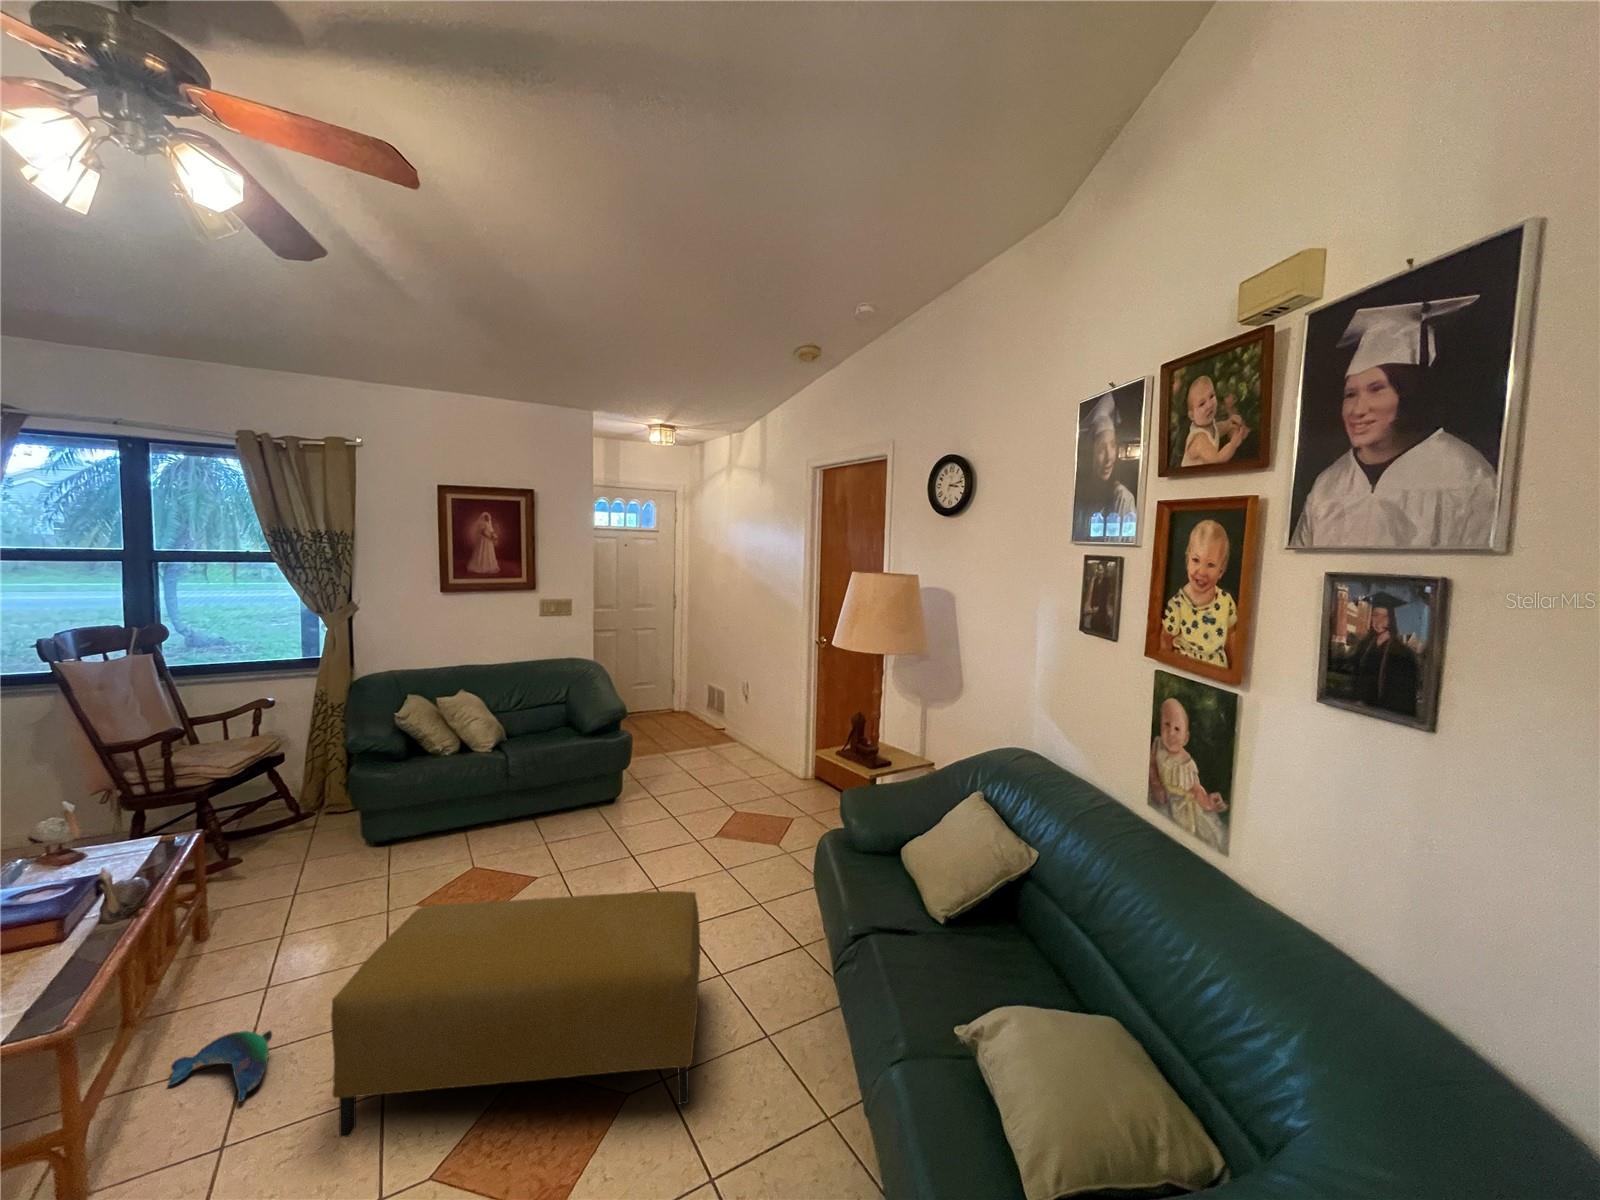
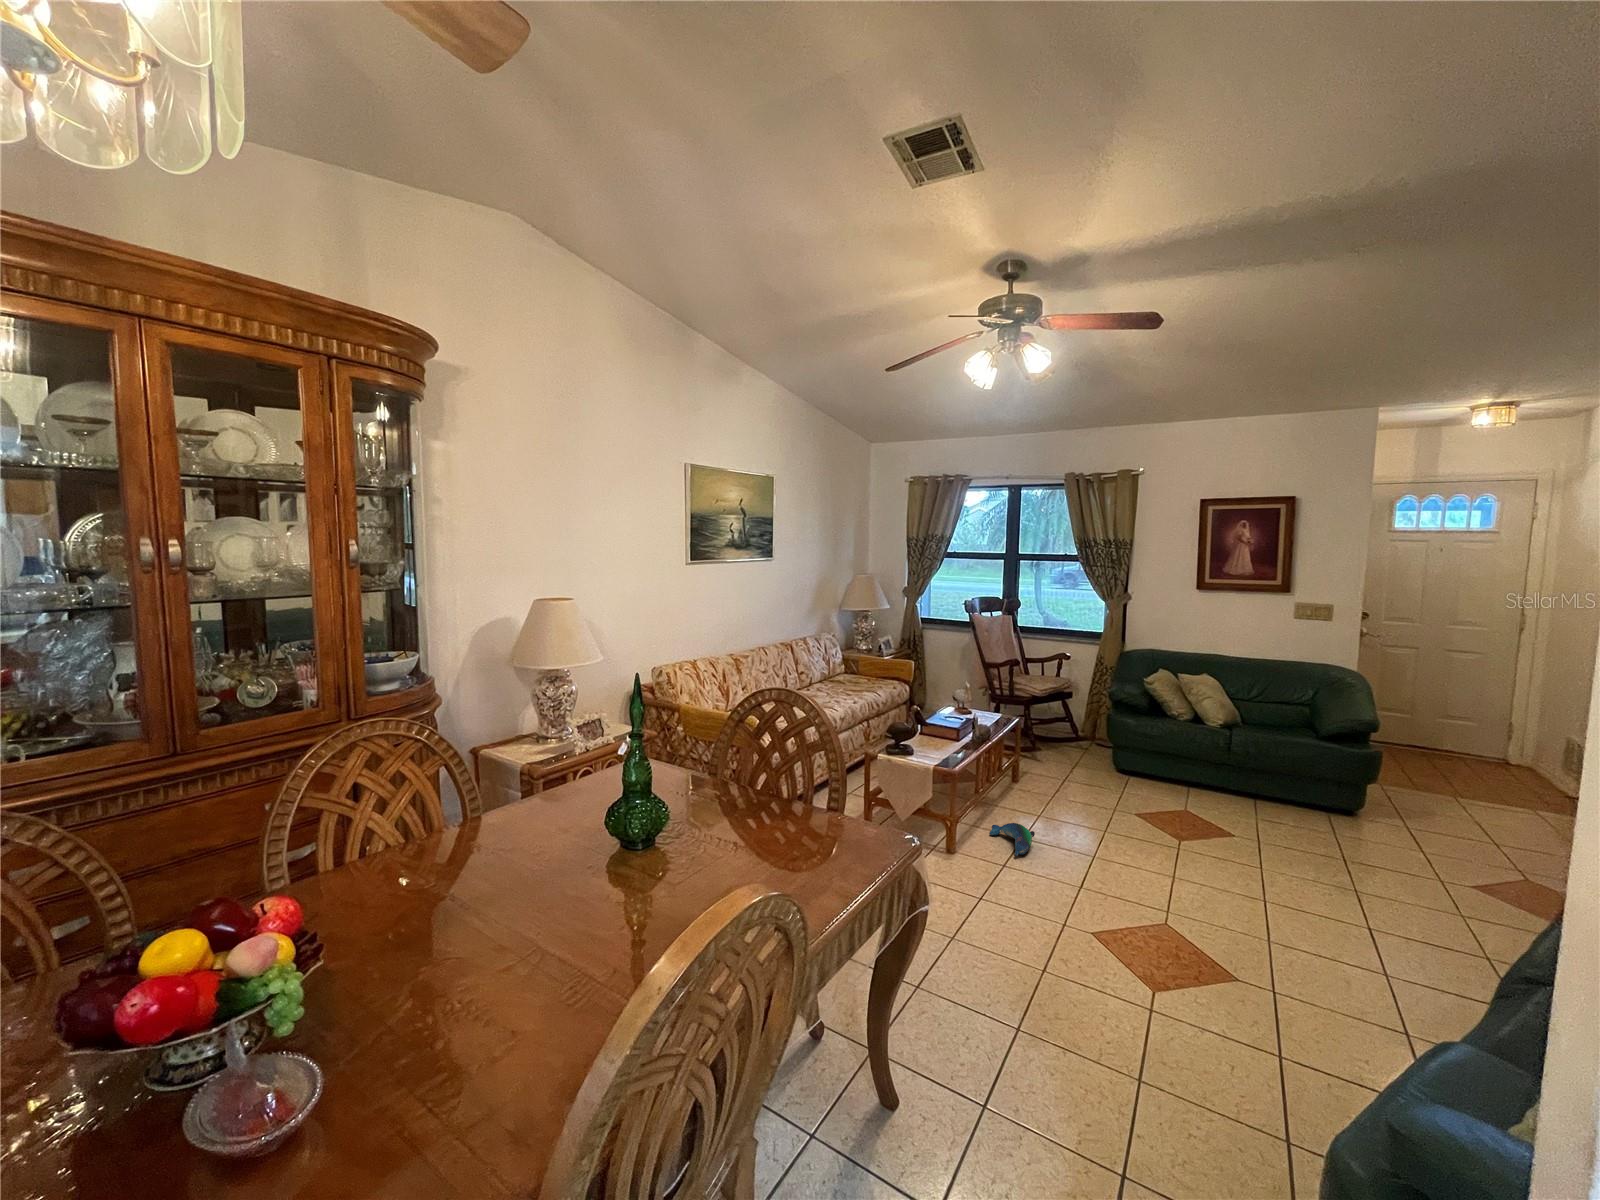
ottoman: present [331,891,700,1137] -> none [1053,797,1362,1022]

